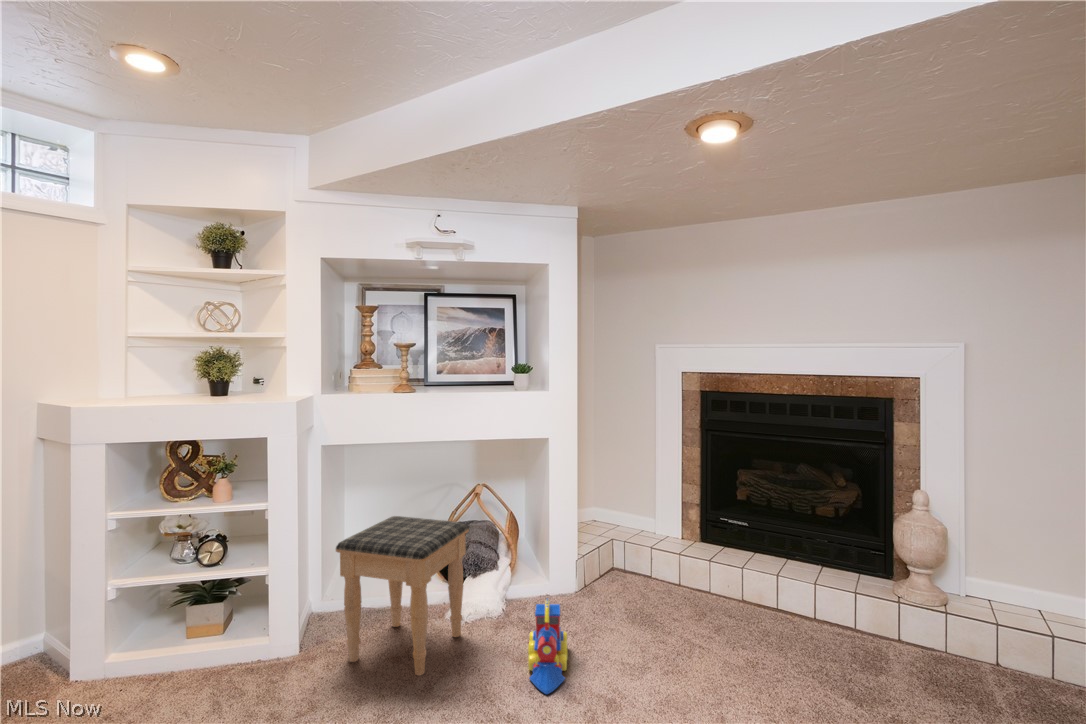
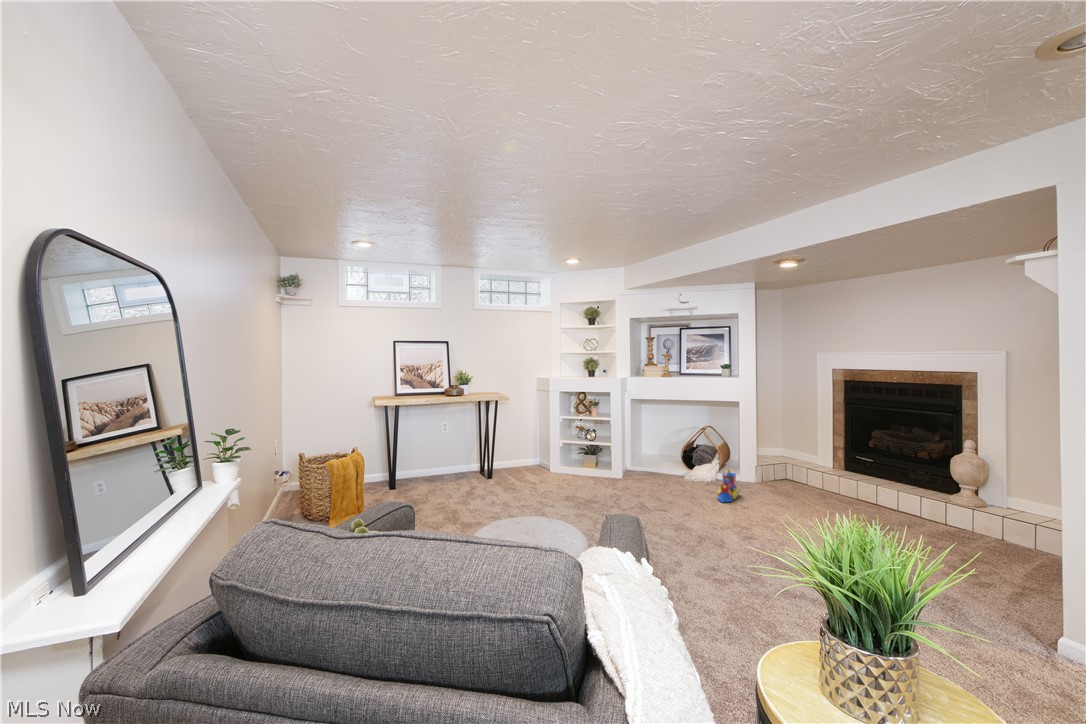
footstool: present [336,516,469,676] -> none [638,430,695,491]

